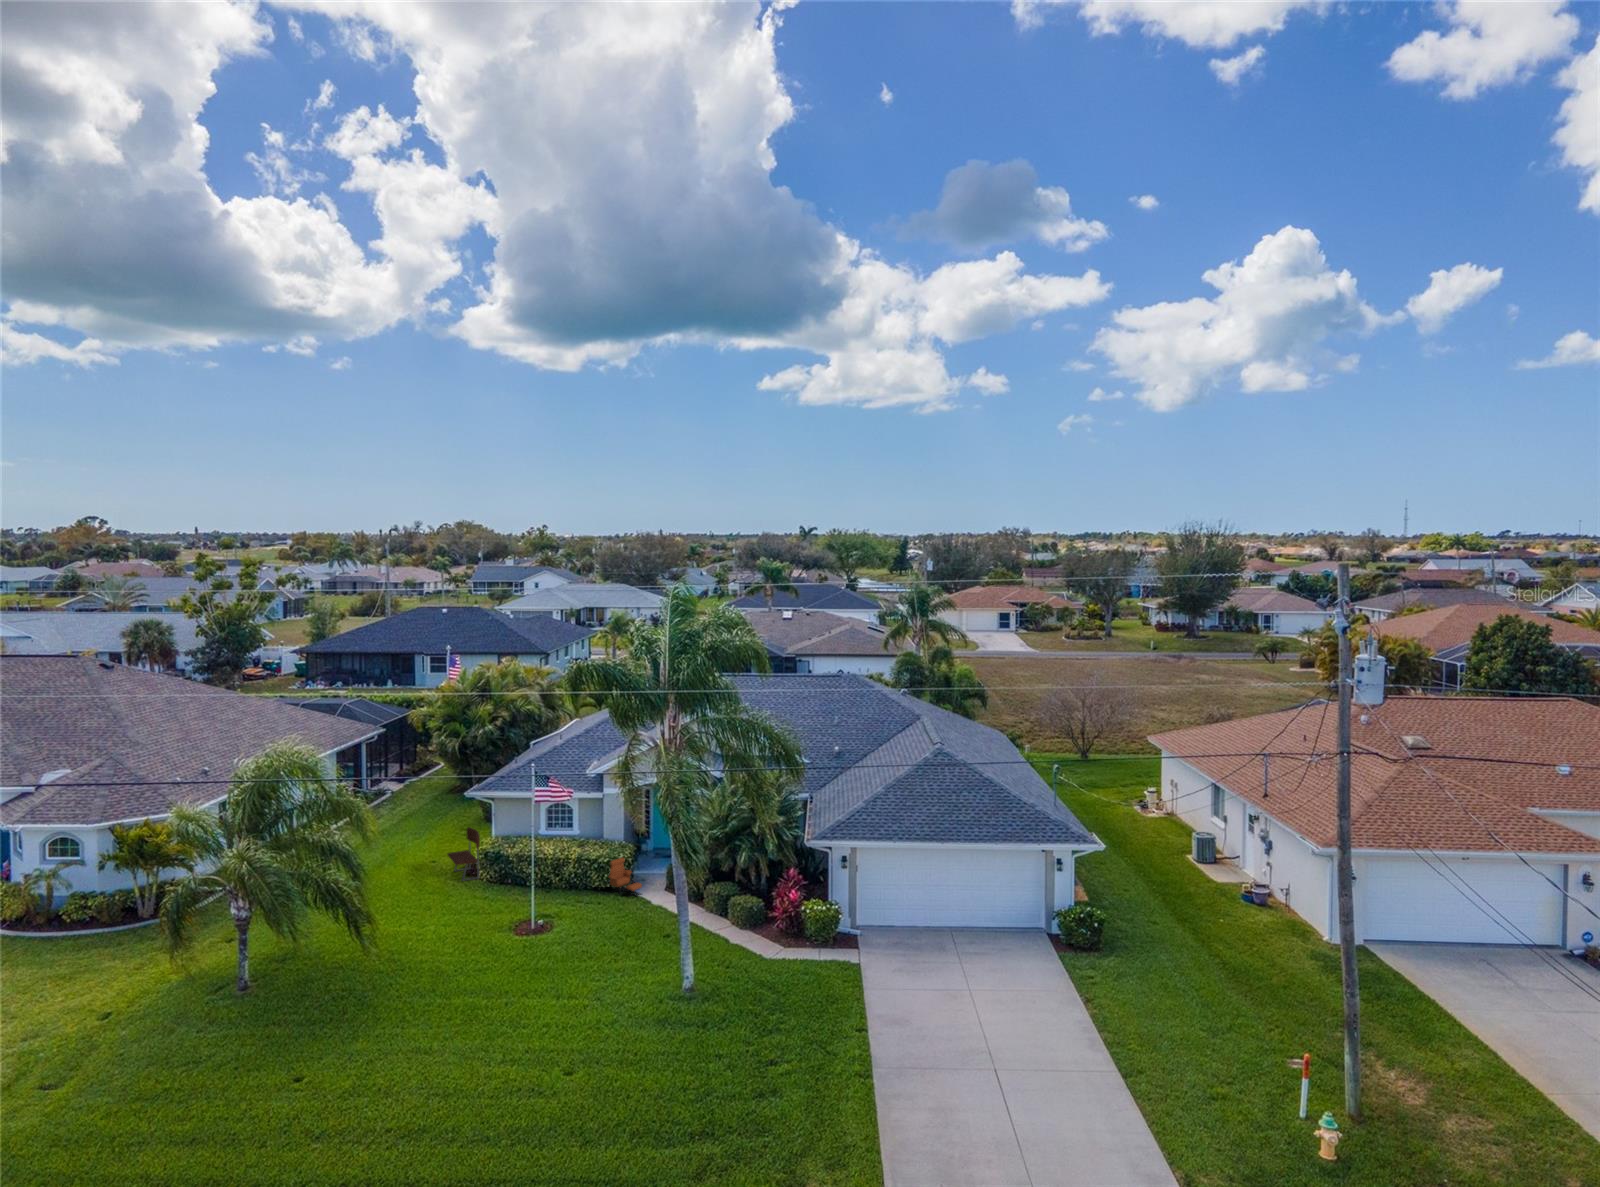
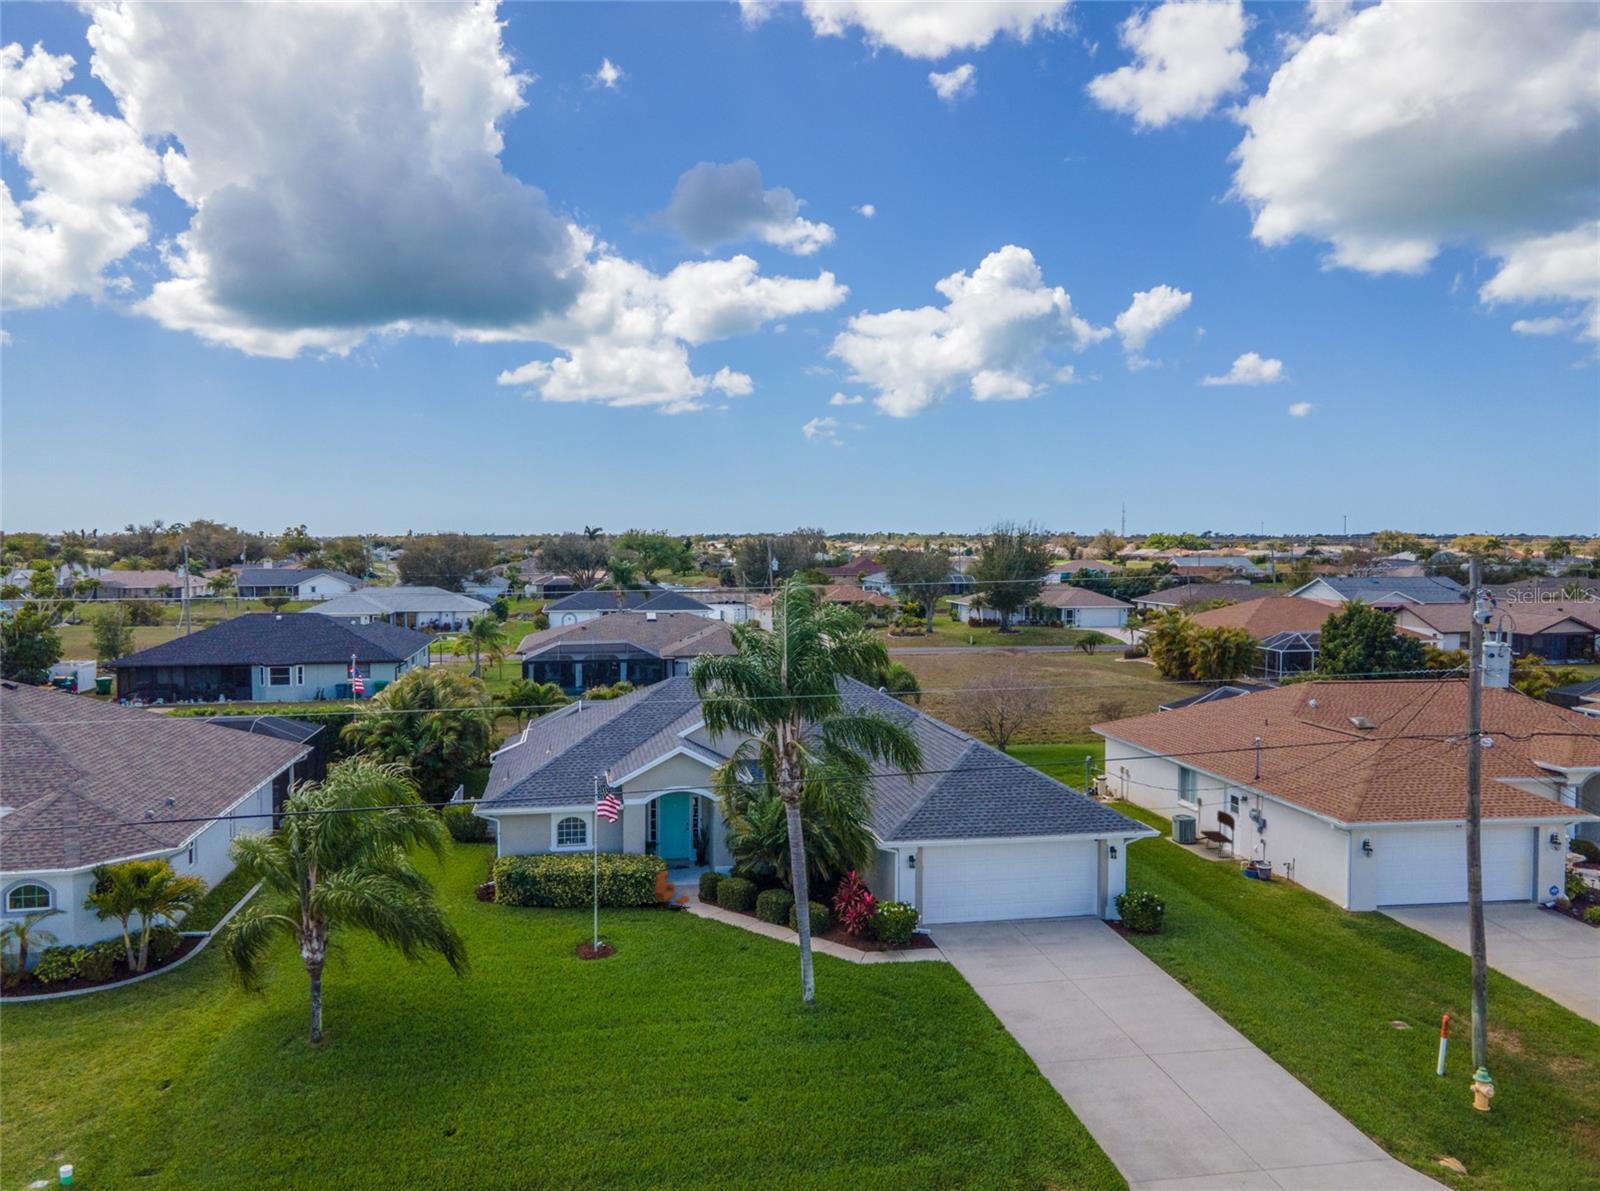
bench: present [448,827,480,881] -> present [1200,811,1235,858]
potted plant: none [783,912,811,948] -> present [869,916,893,951]

